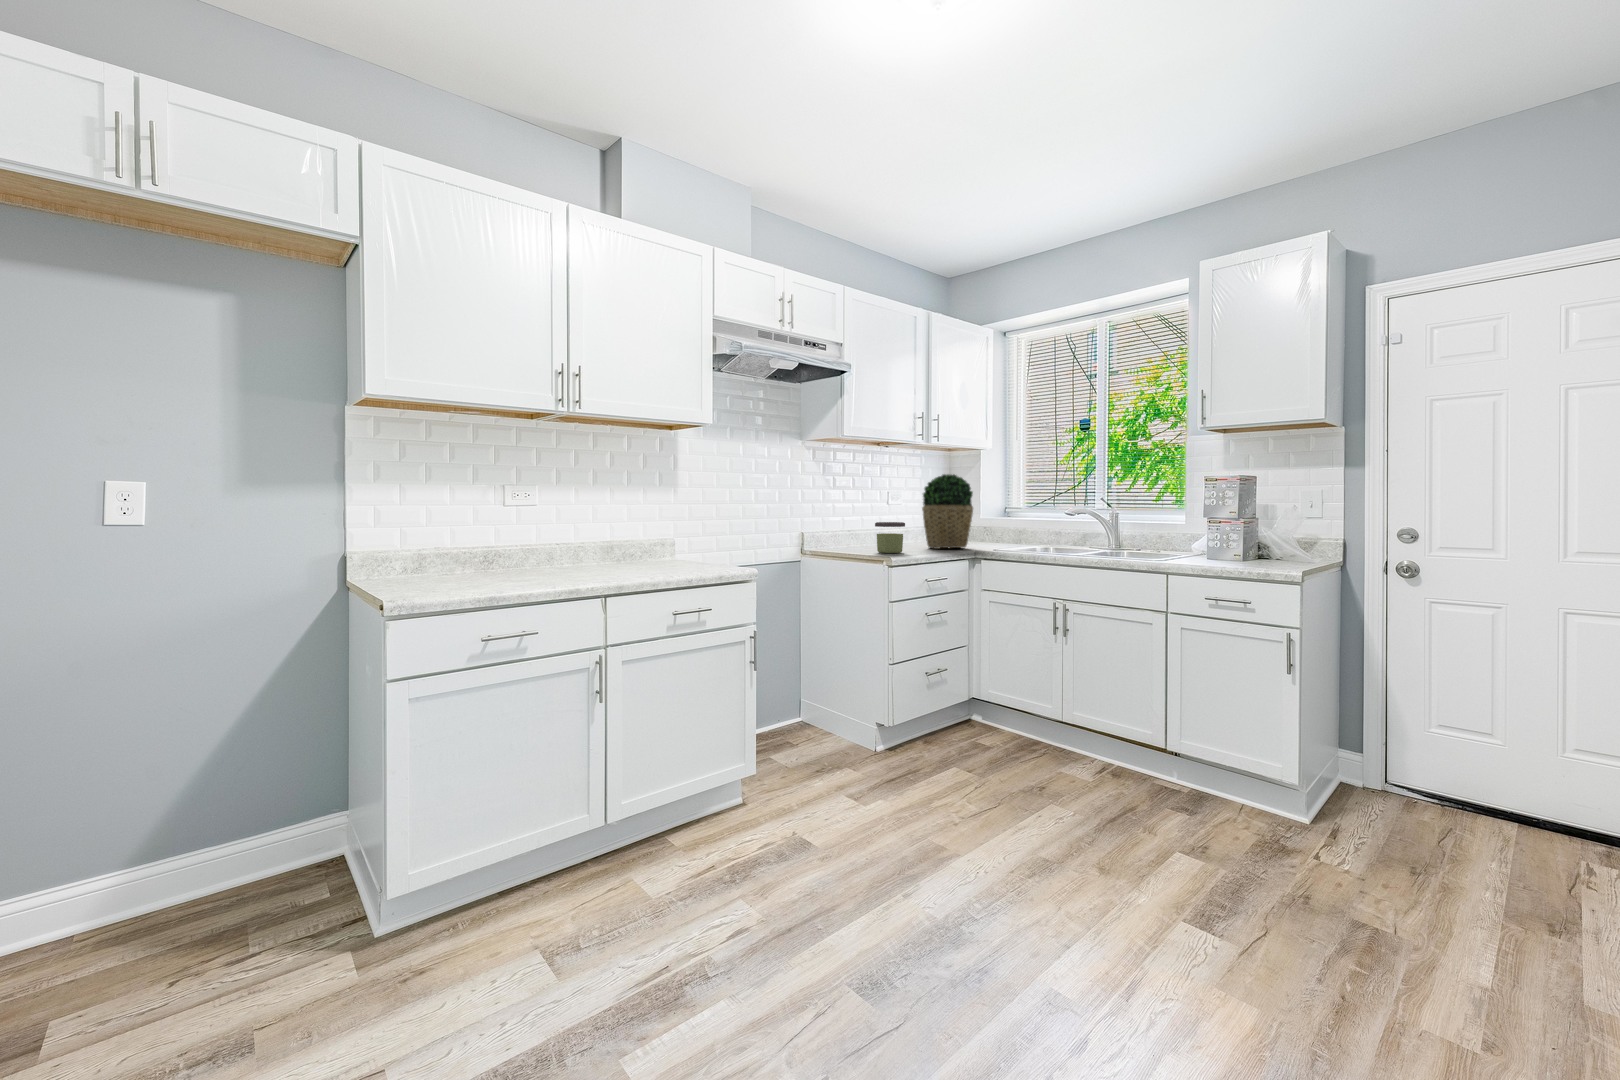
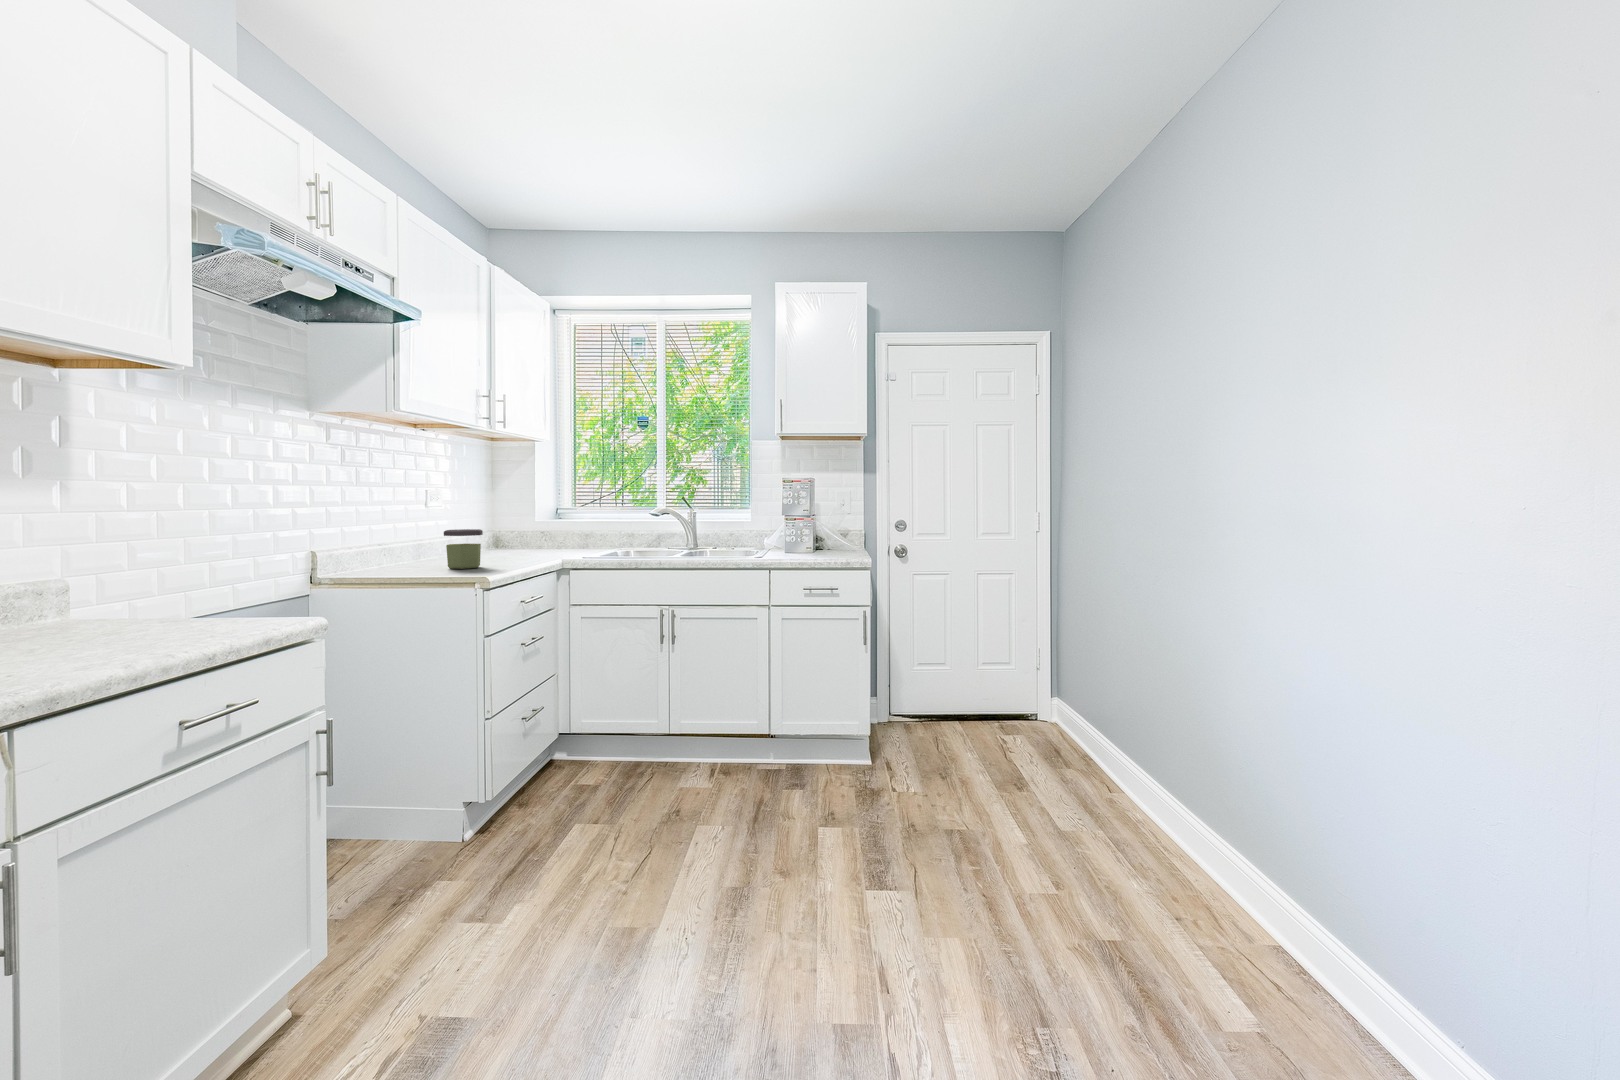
potted plant: present [922,474,973,549] -> none [487,470,553,560]

